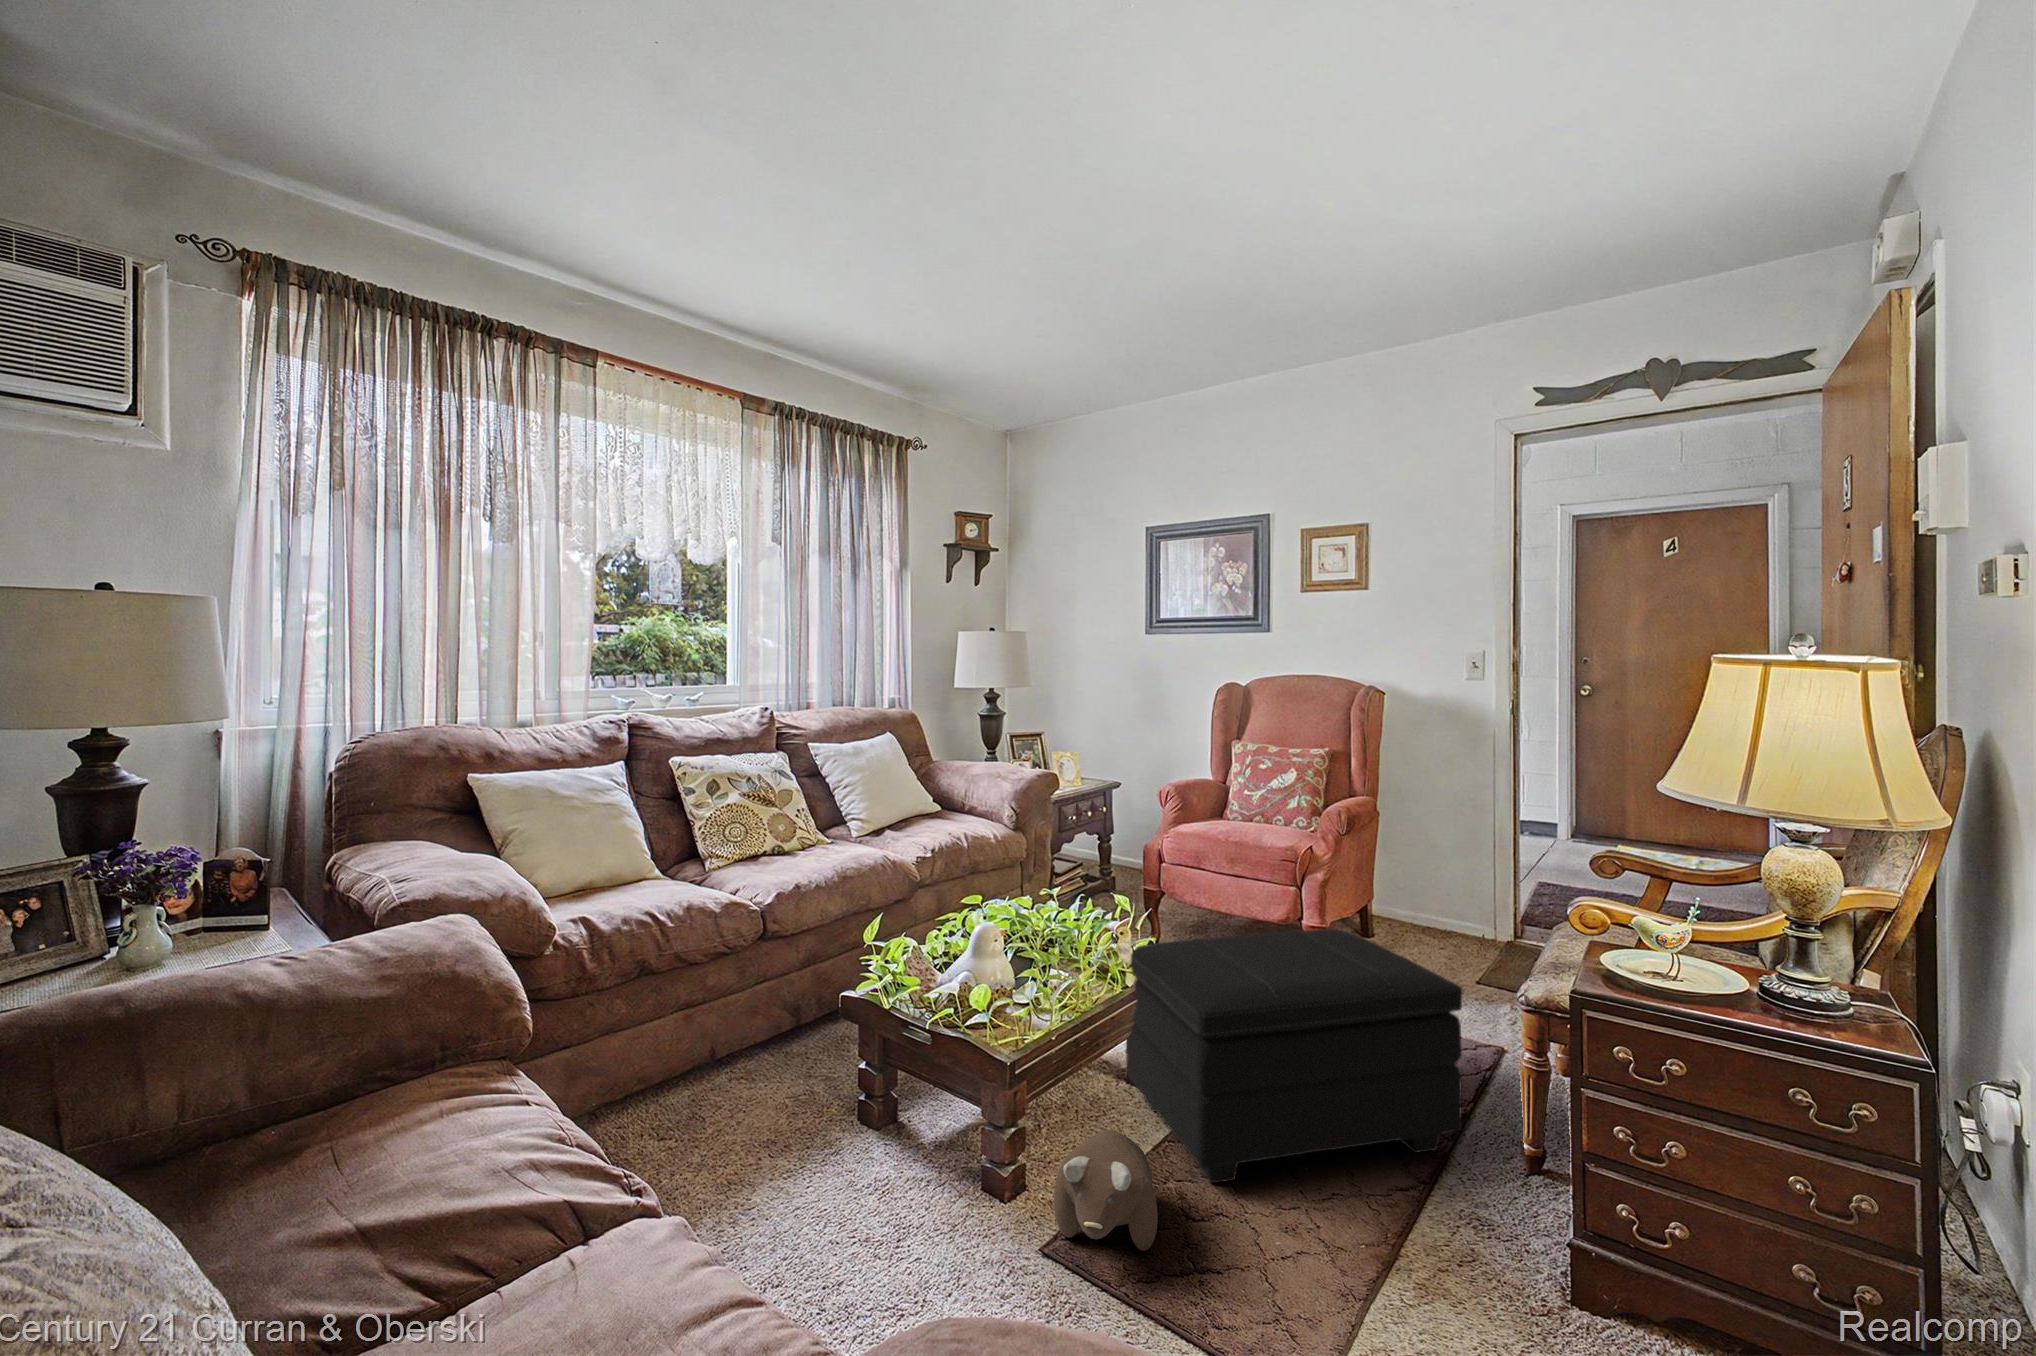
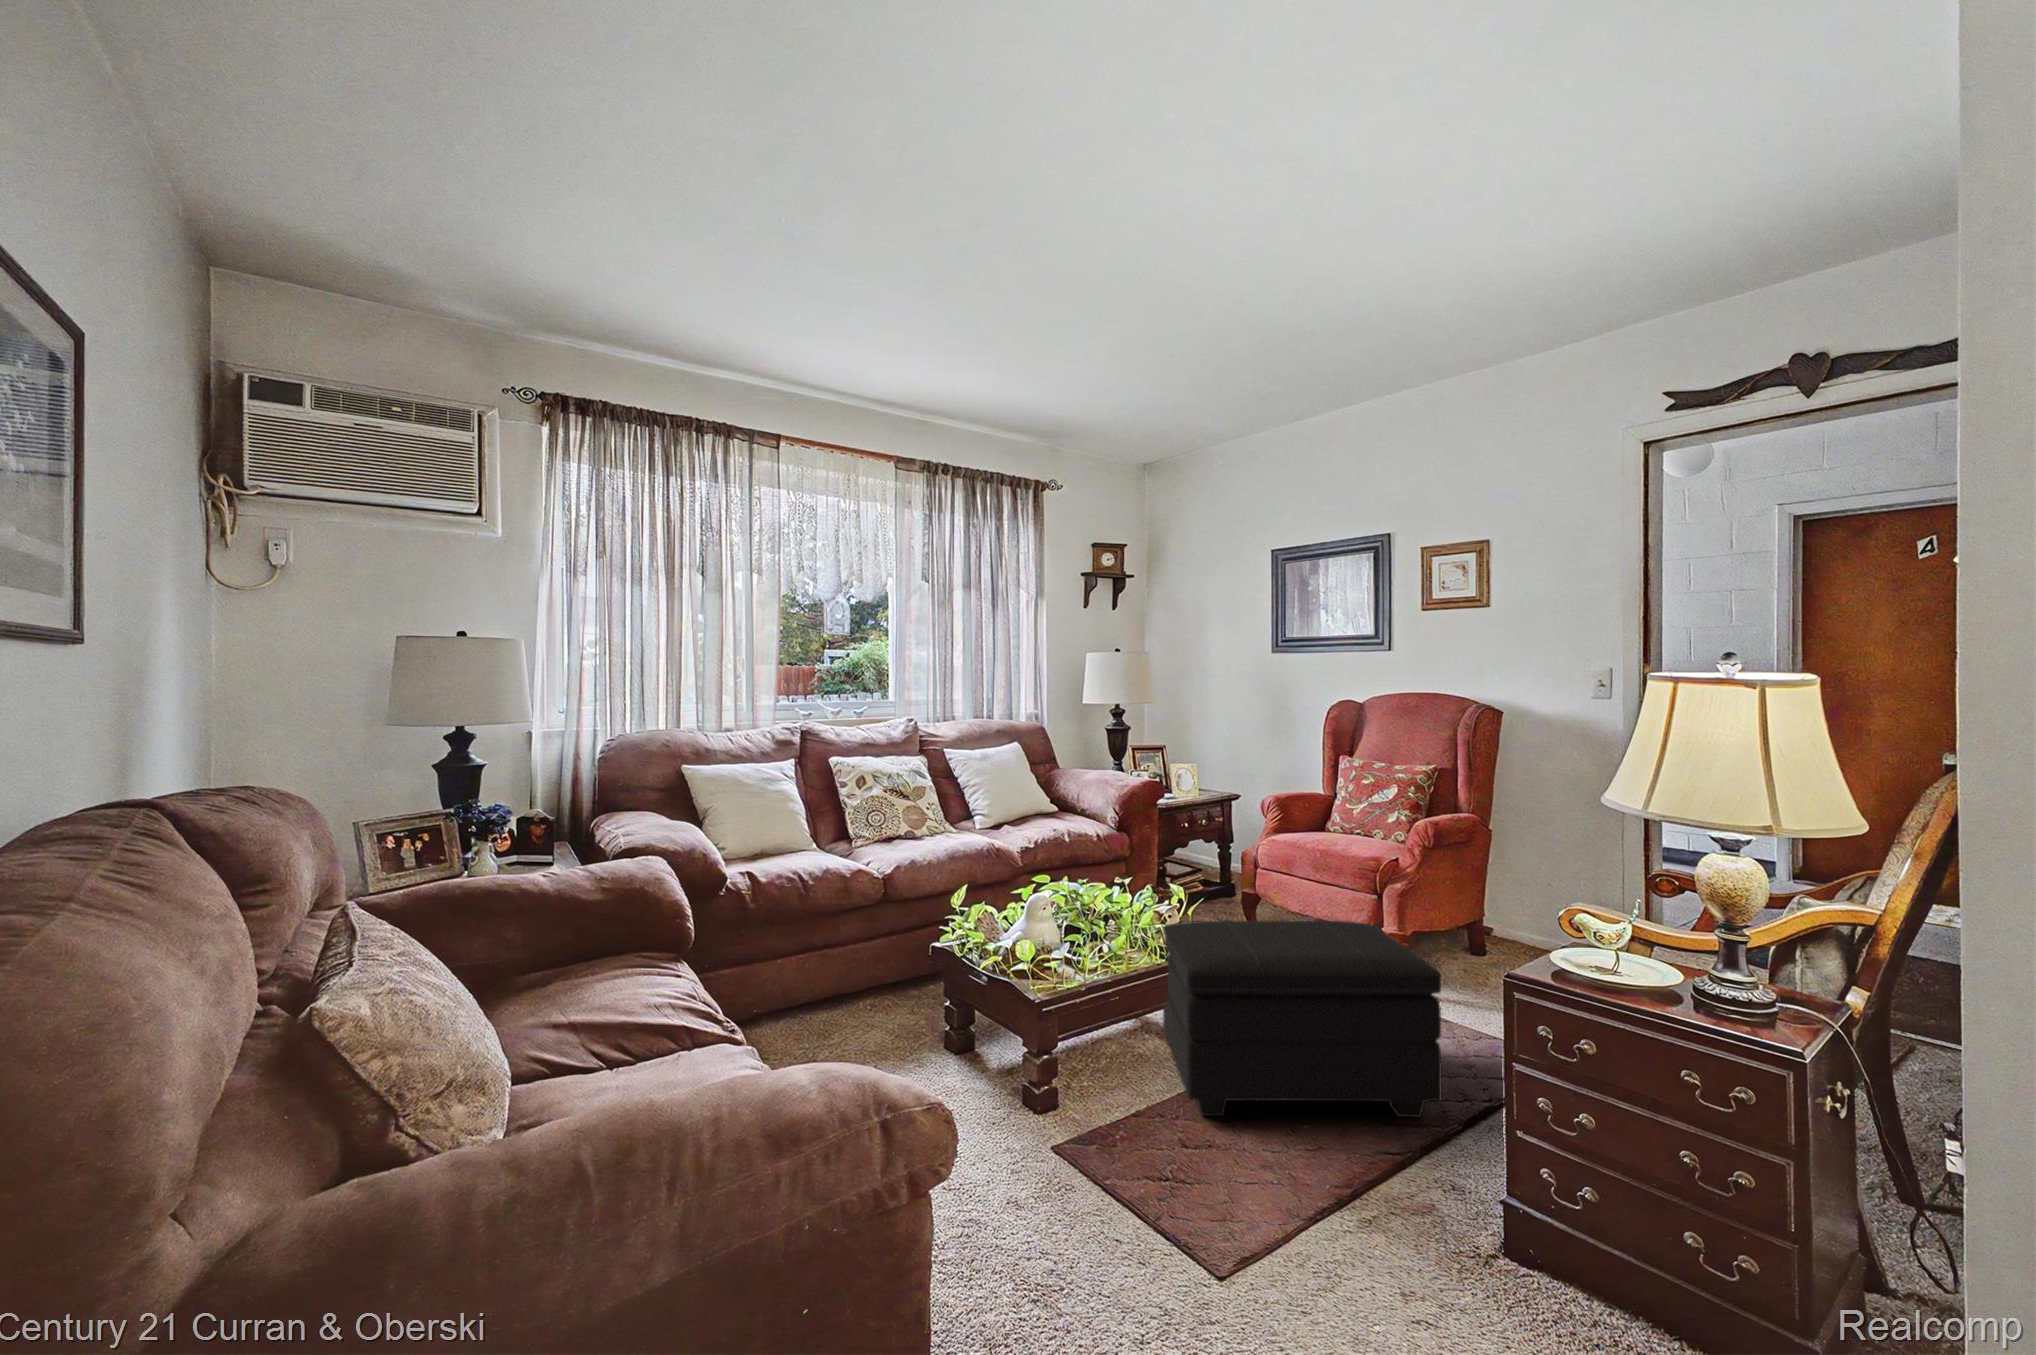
plush toy: present [1054,1130,1158,1251] -> none [1054,1057,1142,1150]

